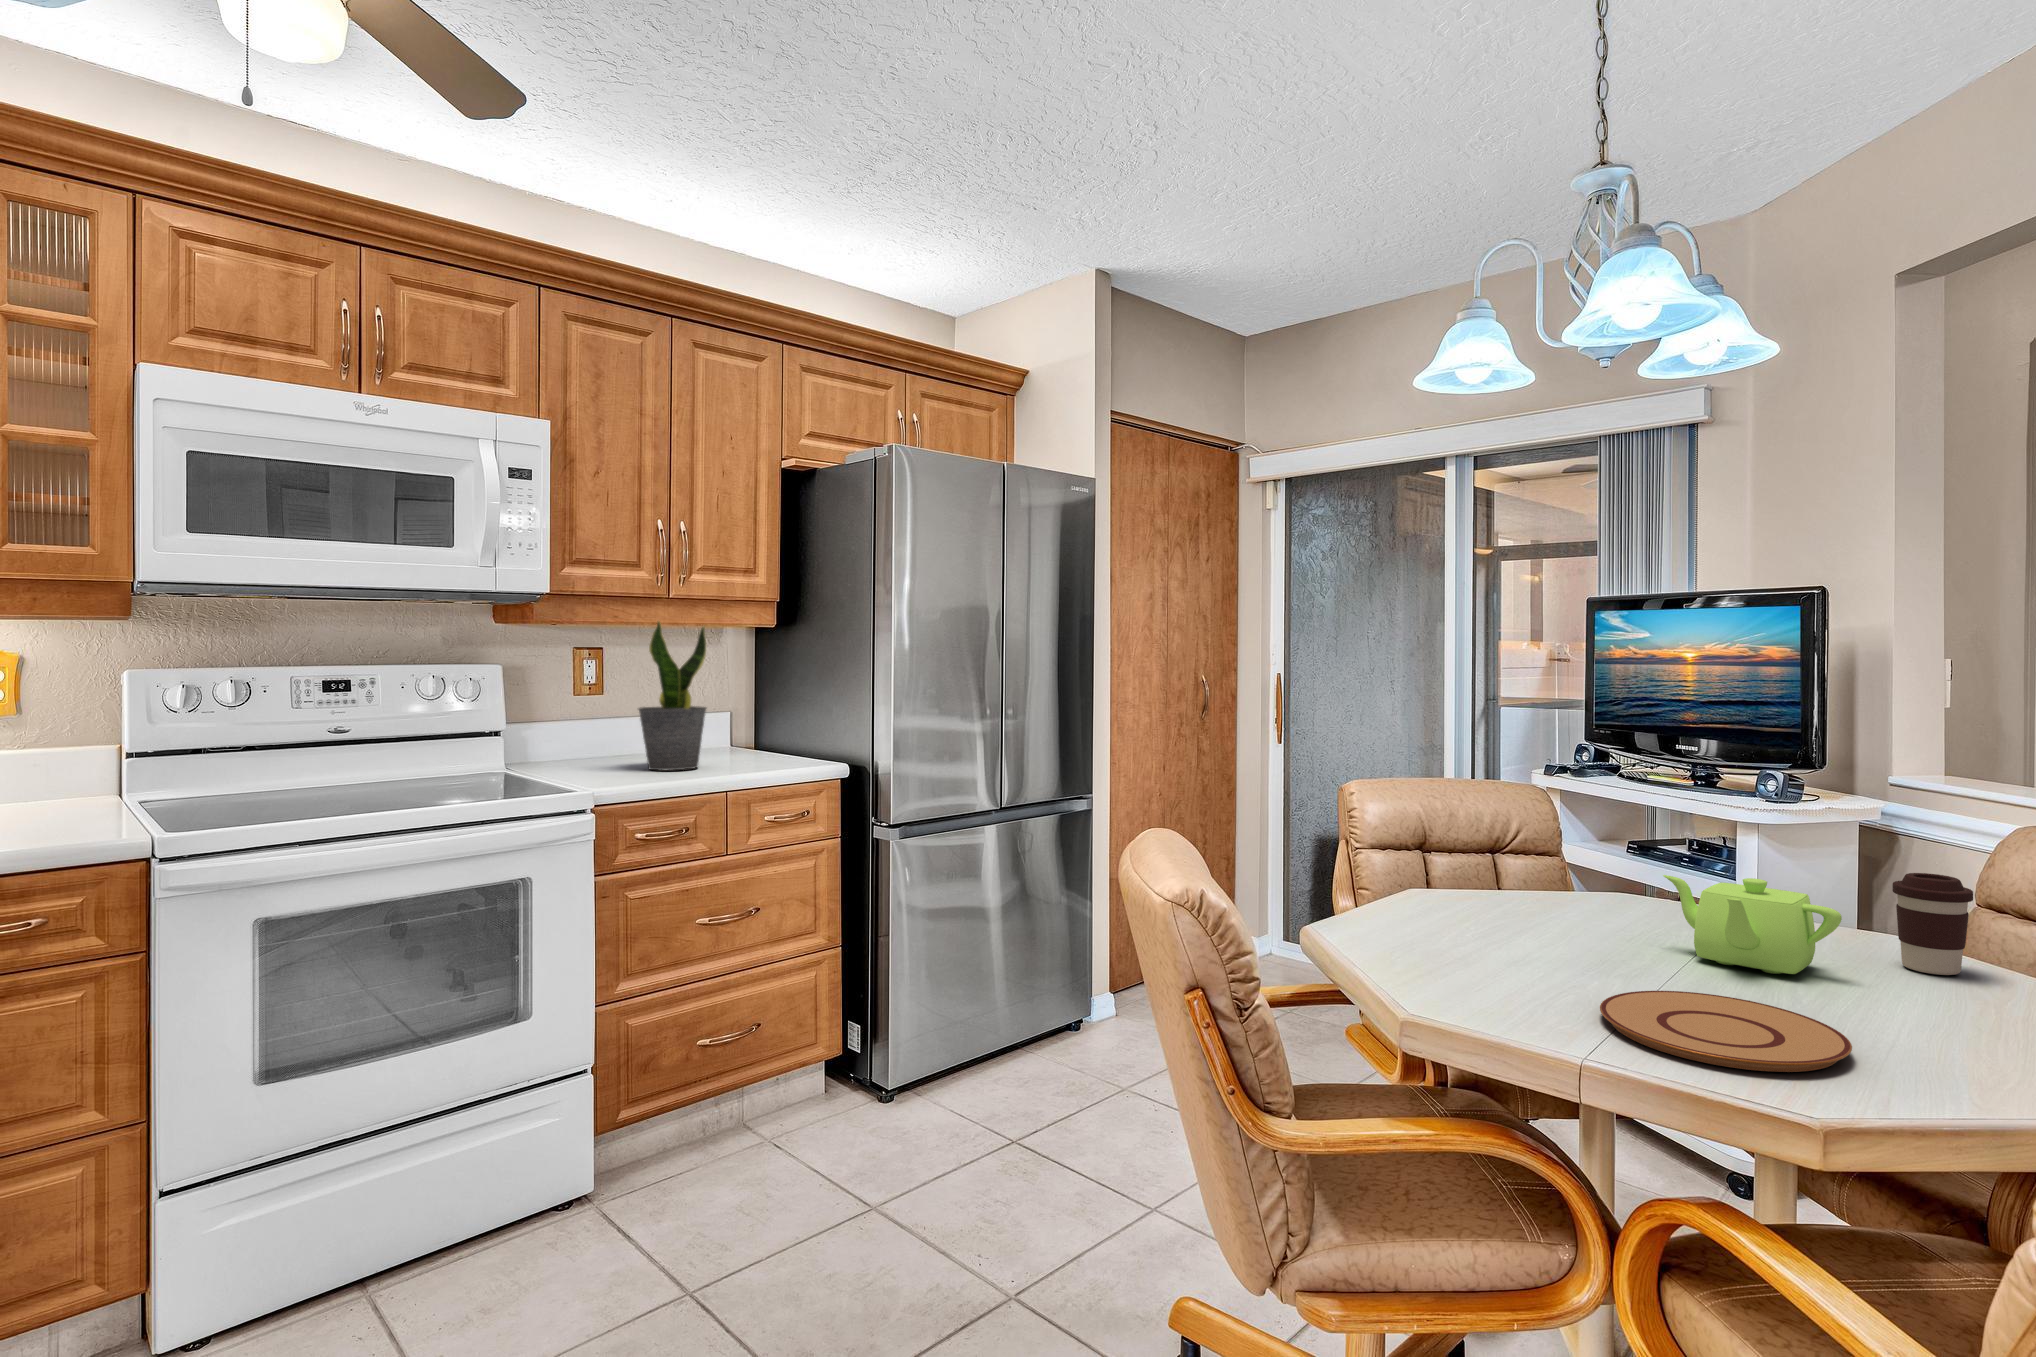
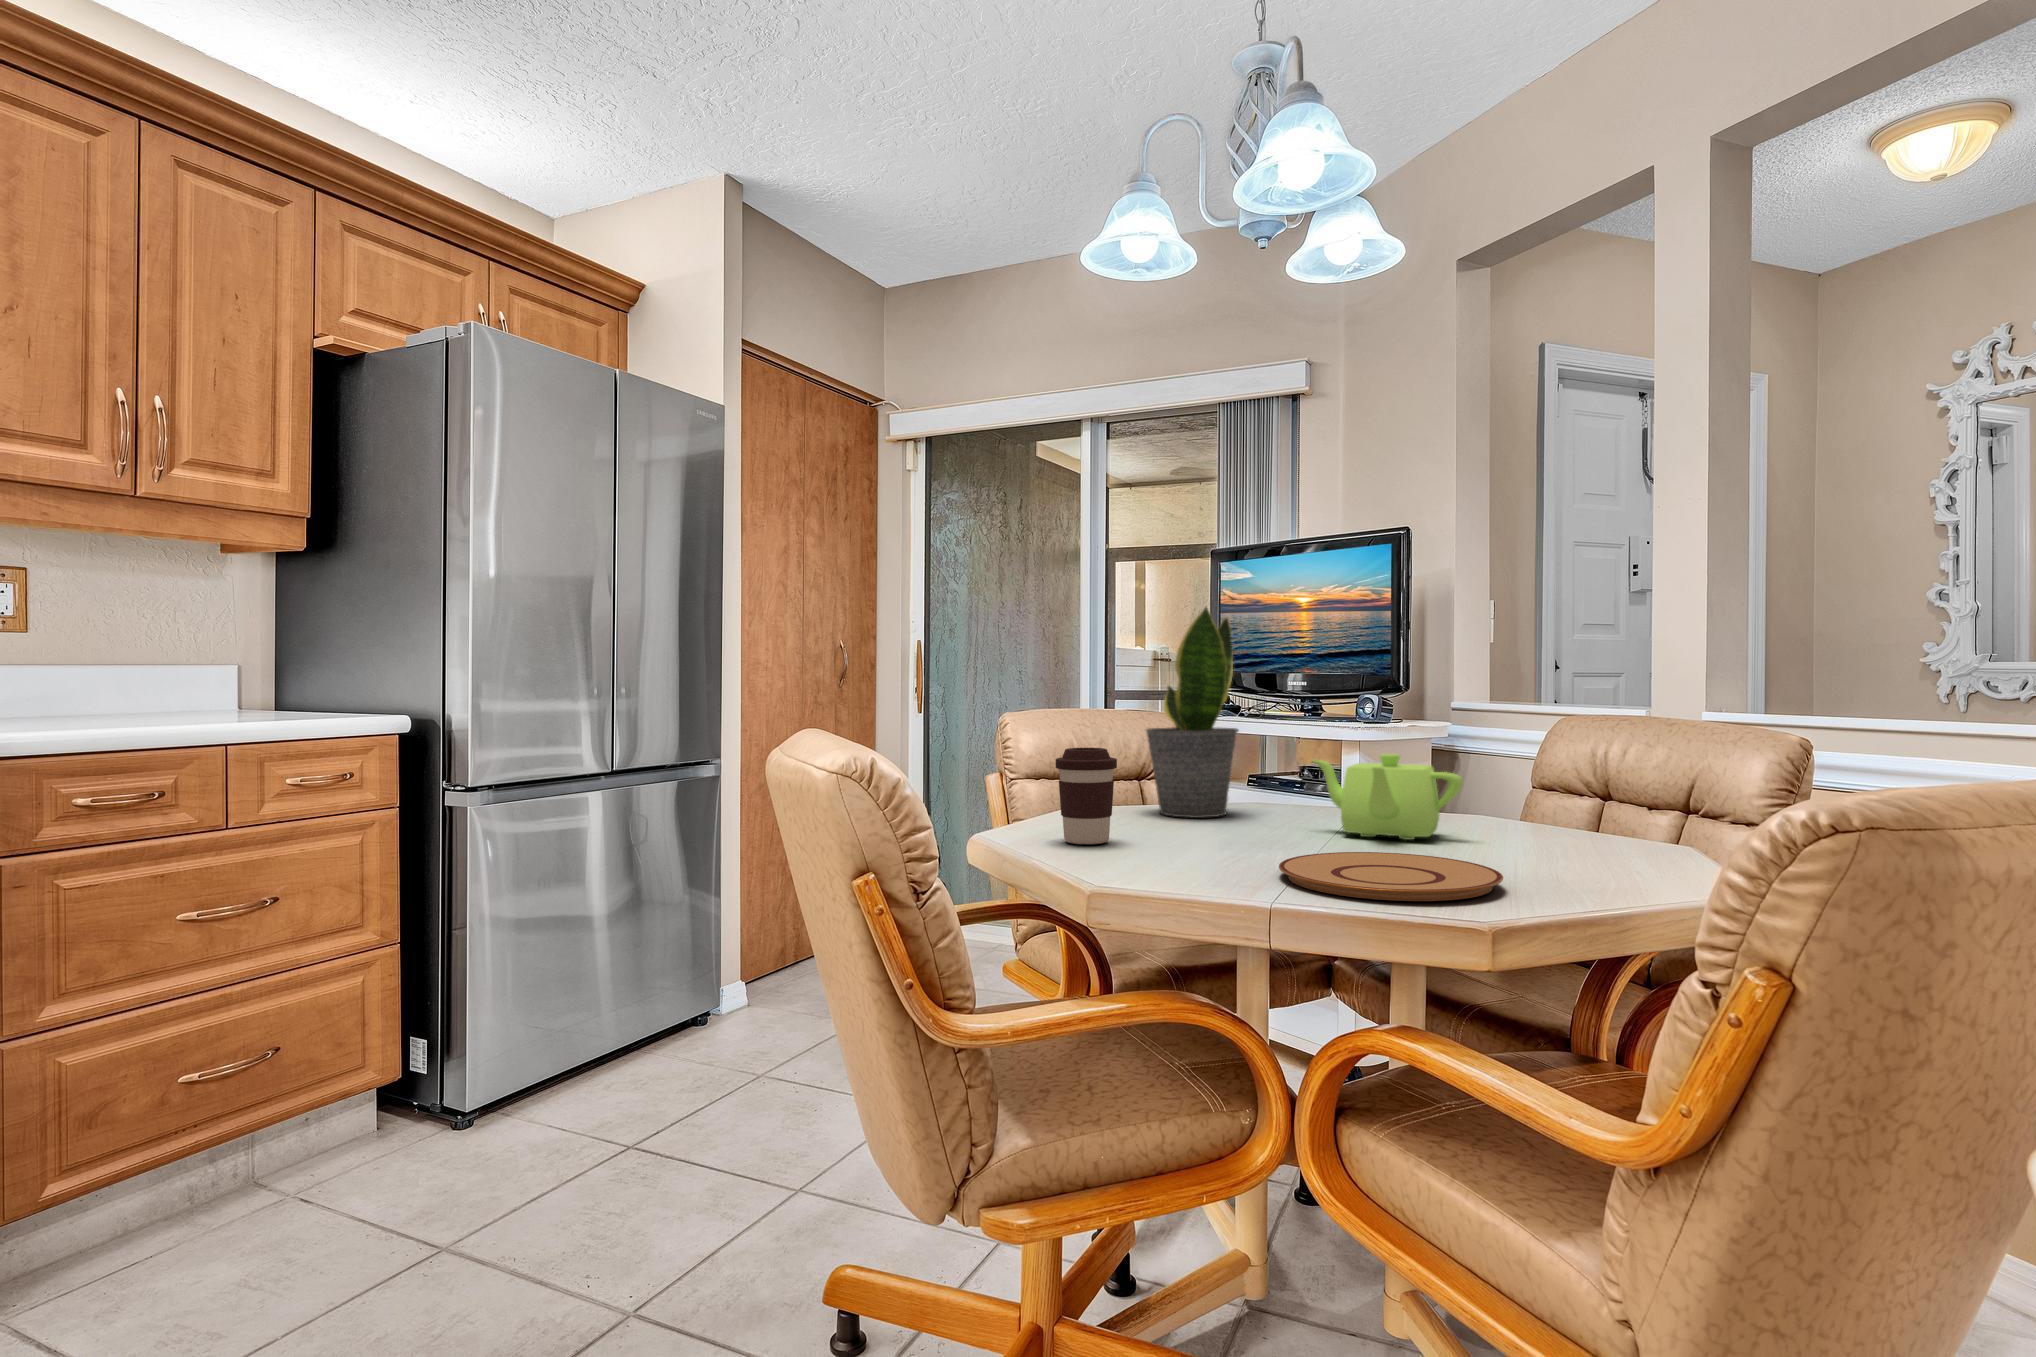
potted plant: present [639,621,706,771] -> present [1146,607,1239,818]
coffee cup: present [1893,873,1973,975] -> present [1056,748,1117,844]

